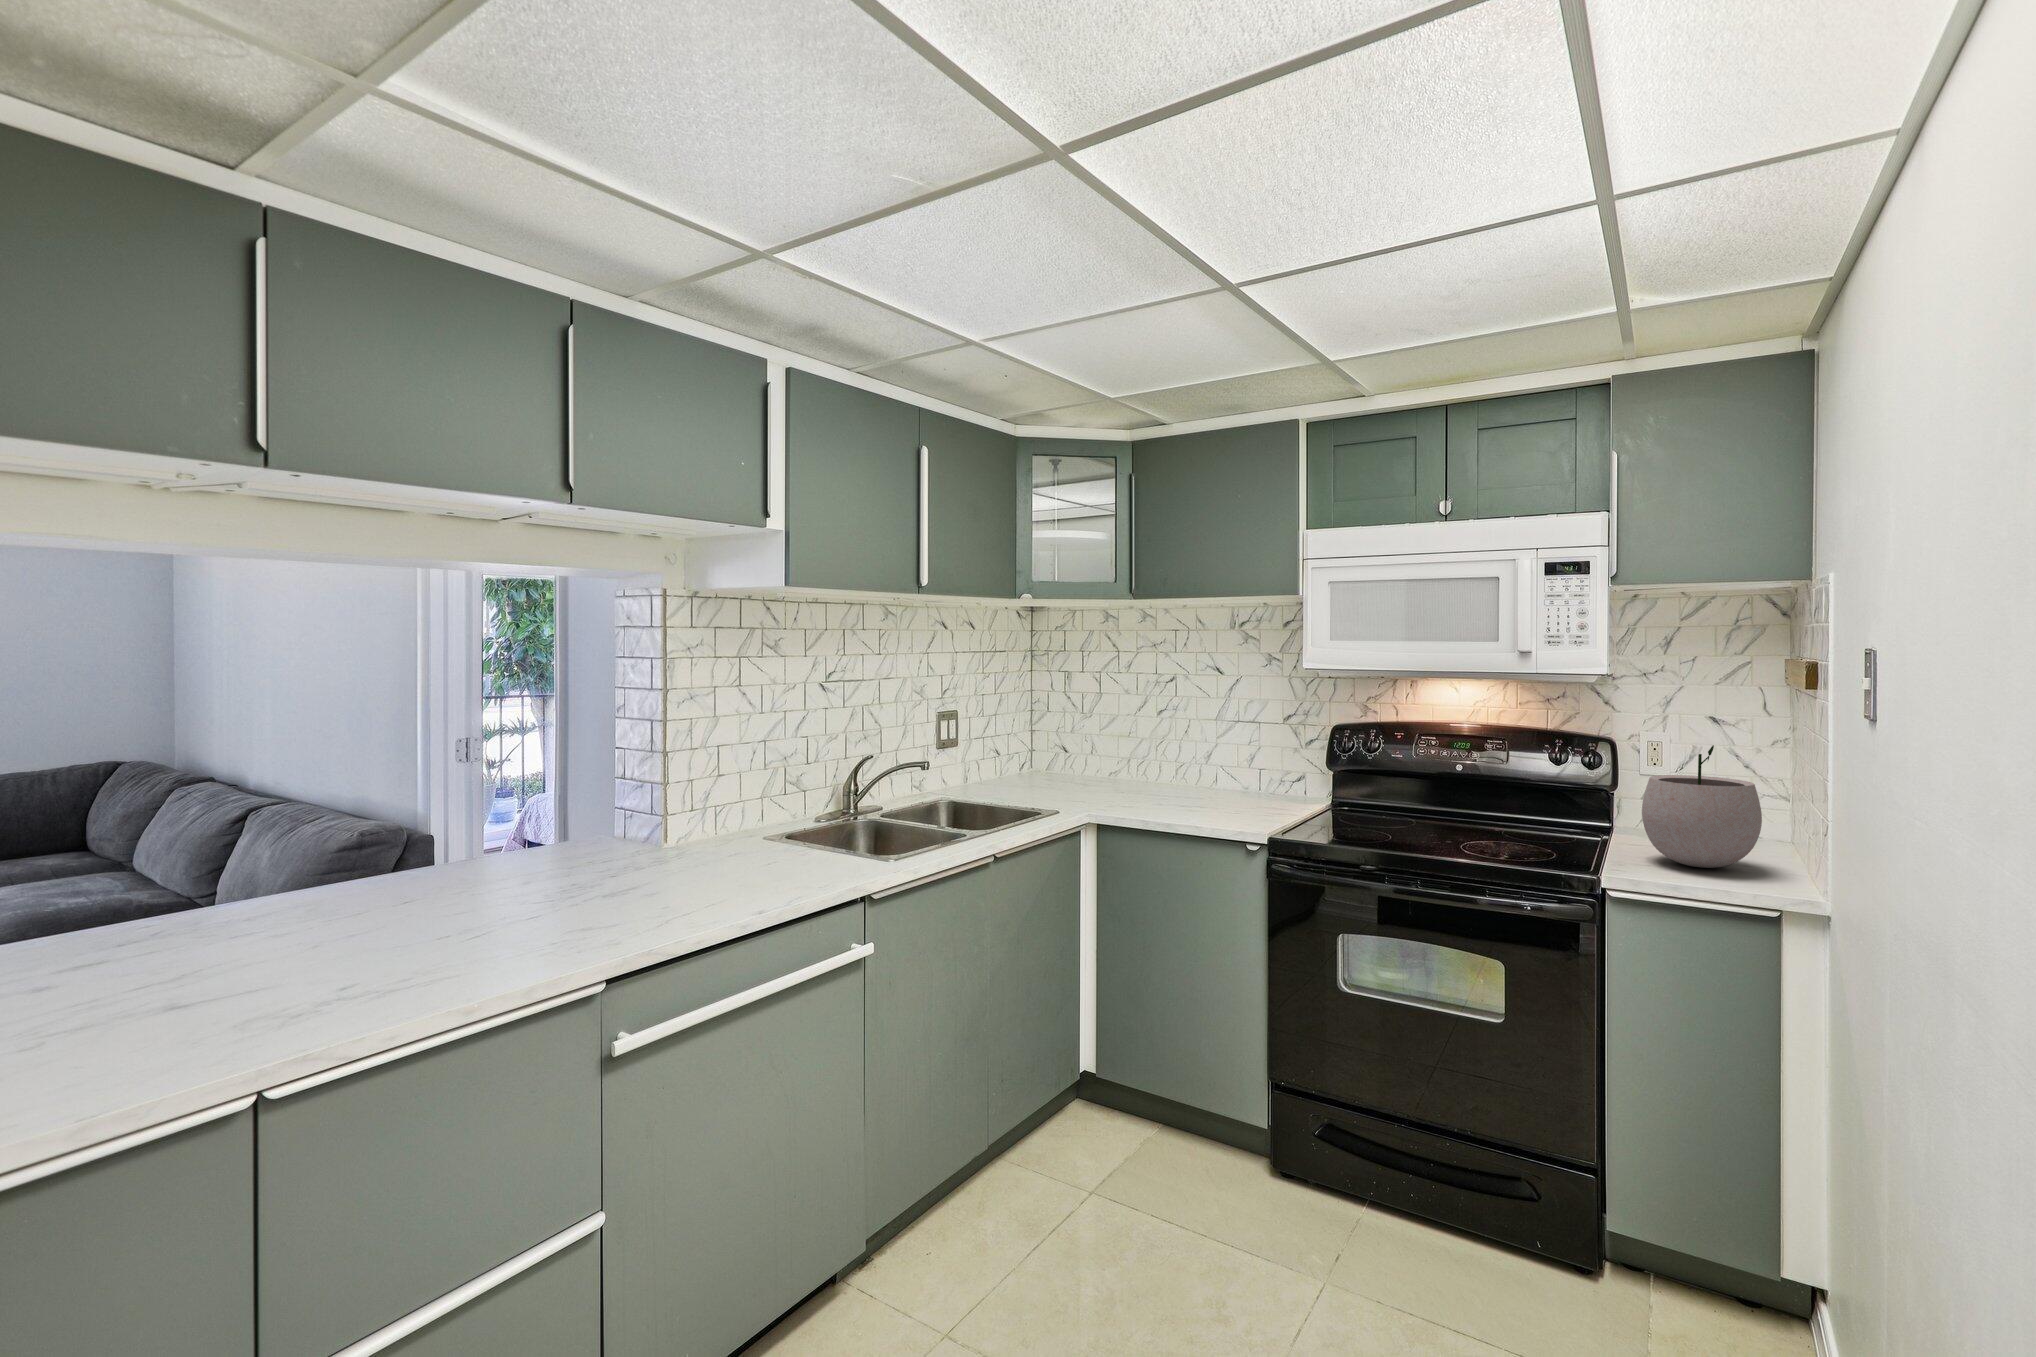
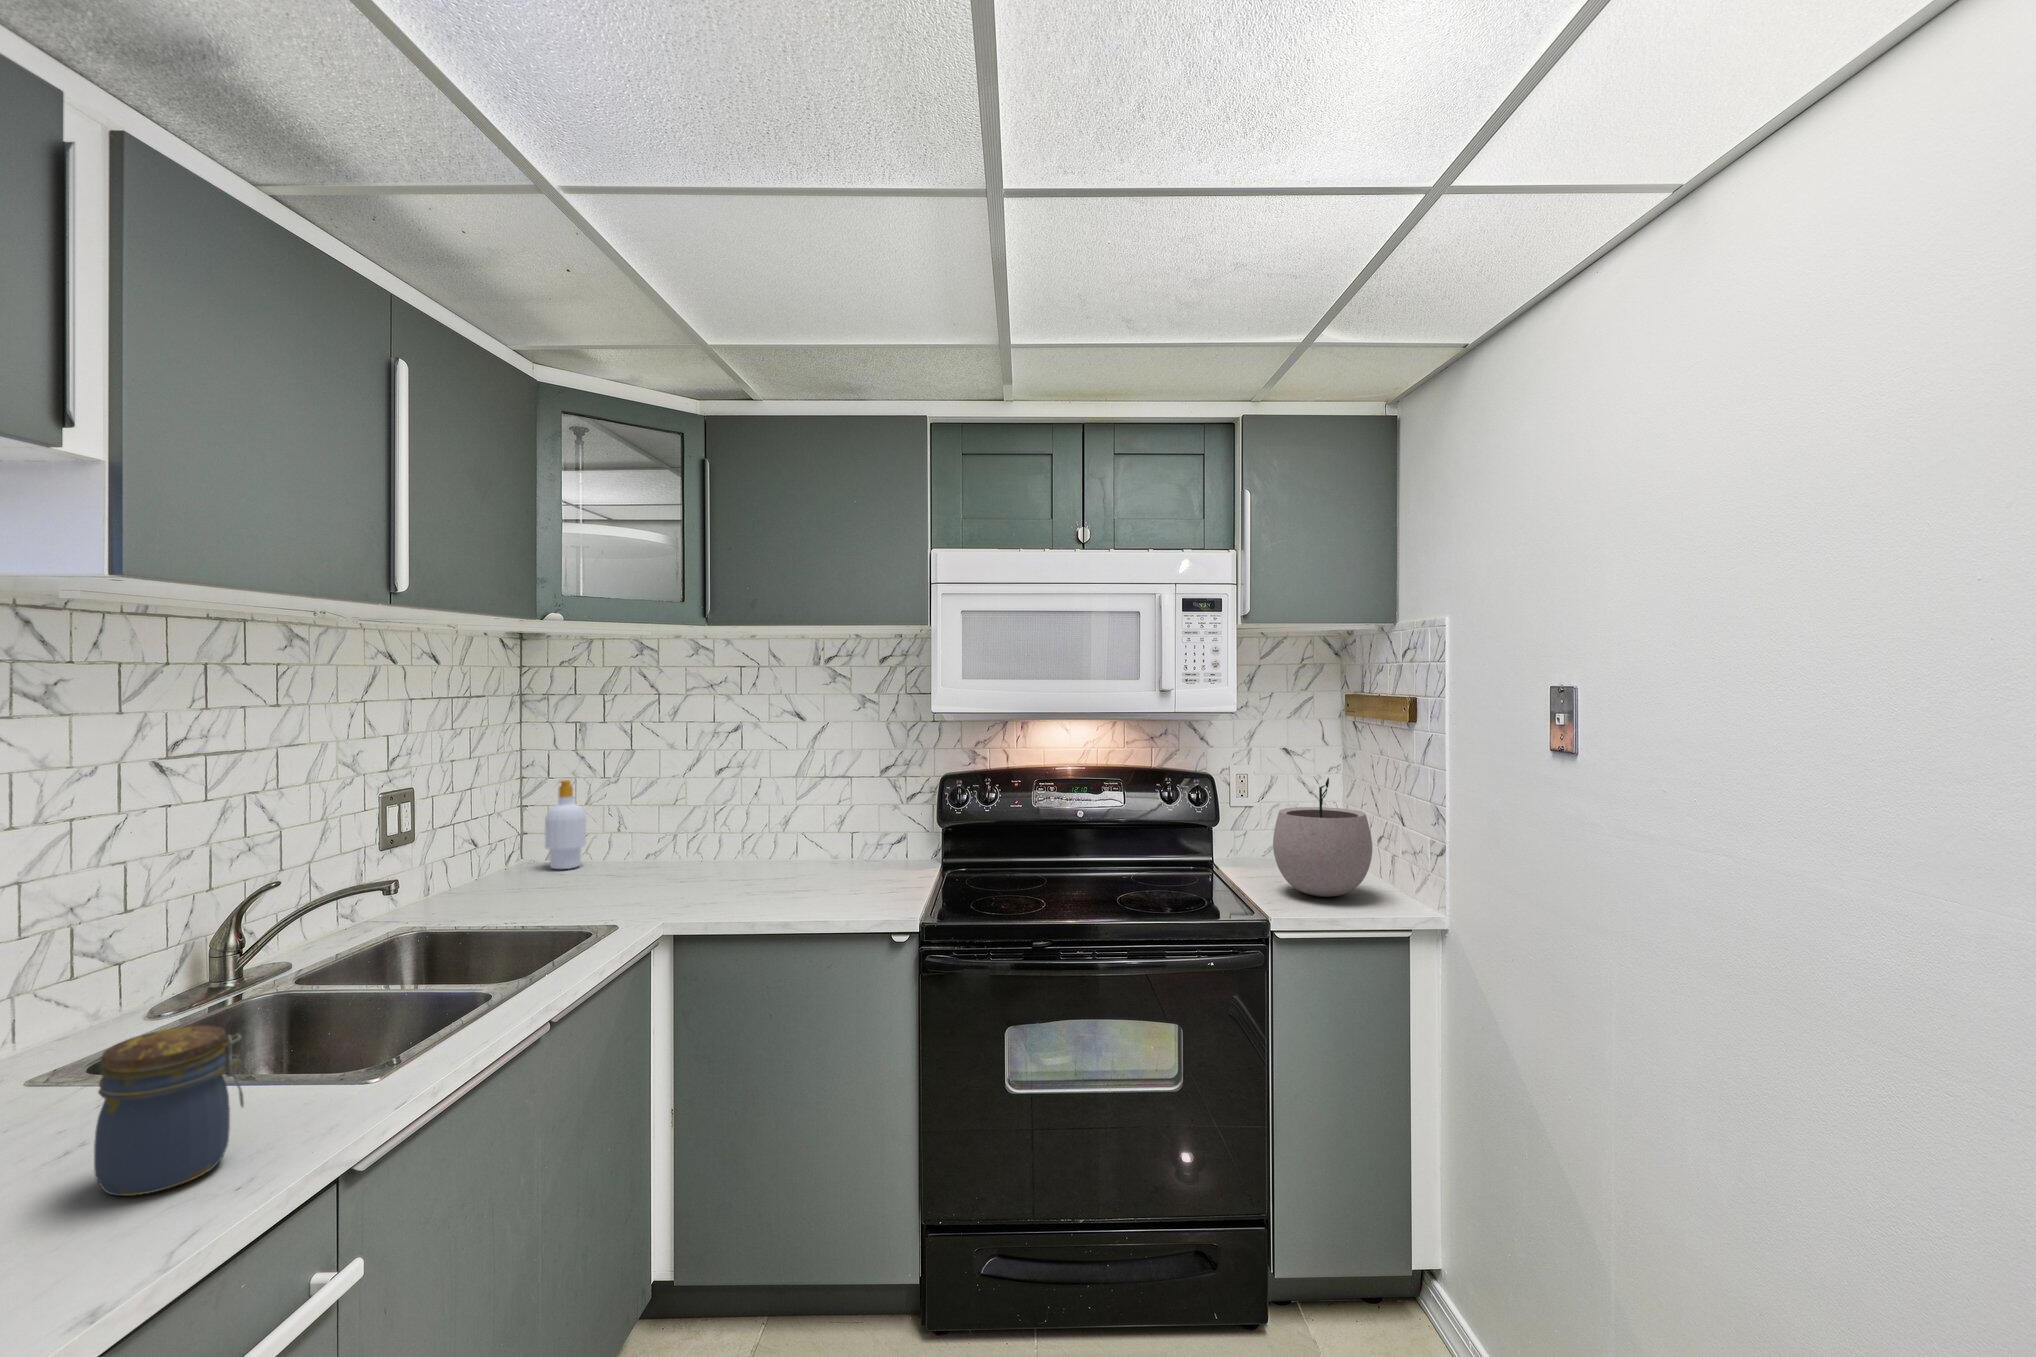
soap bottle: none [1042,714,1069,778] -> present [545,780,586,869]
jar: none [778,806,832,876] -> present [94,1026,244,1196]

